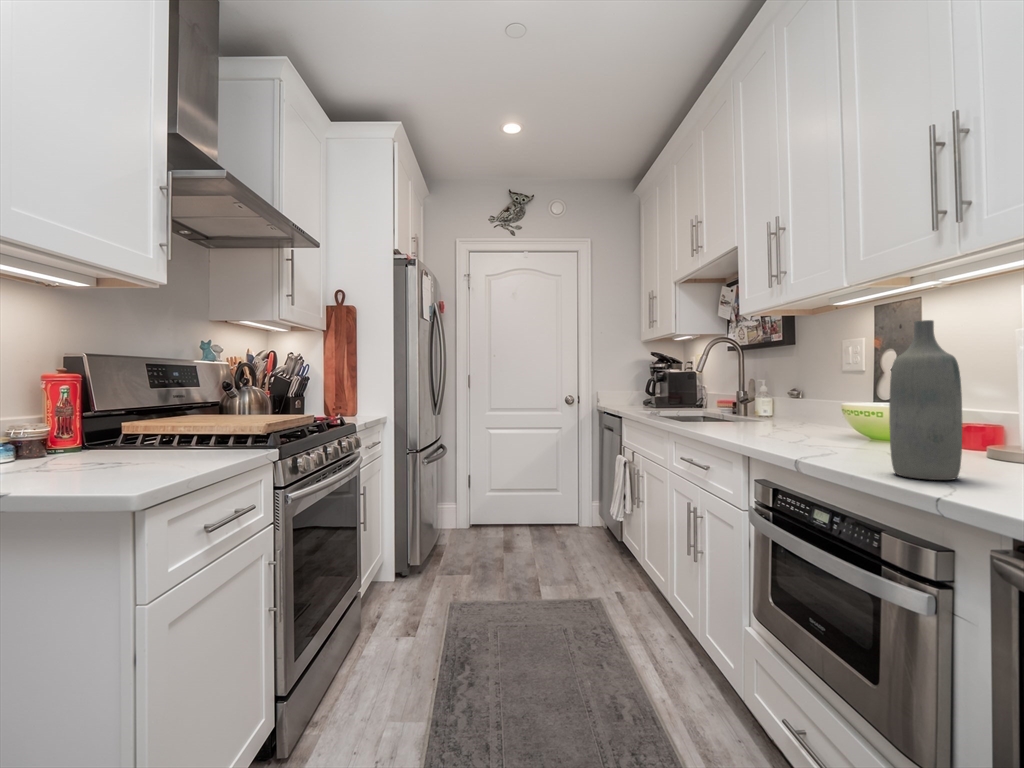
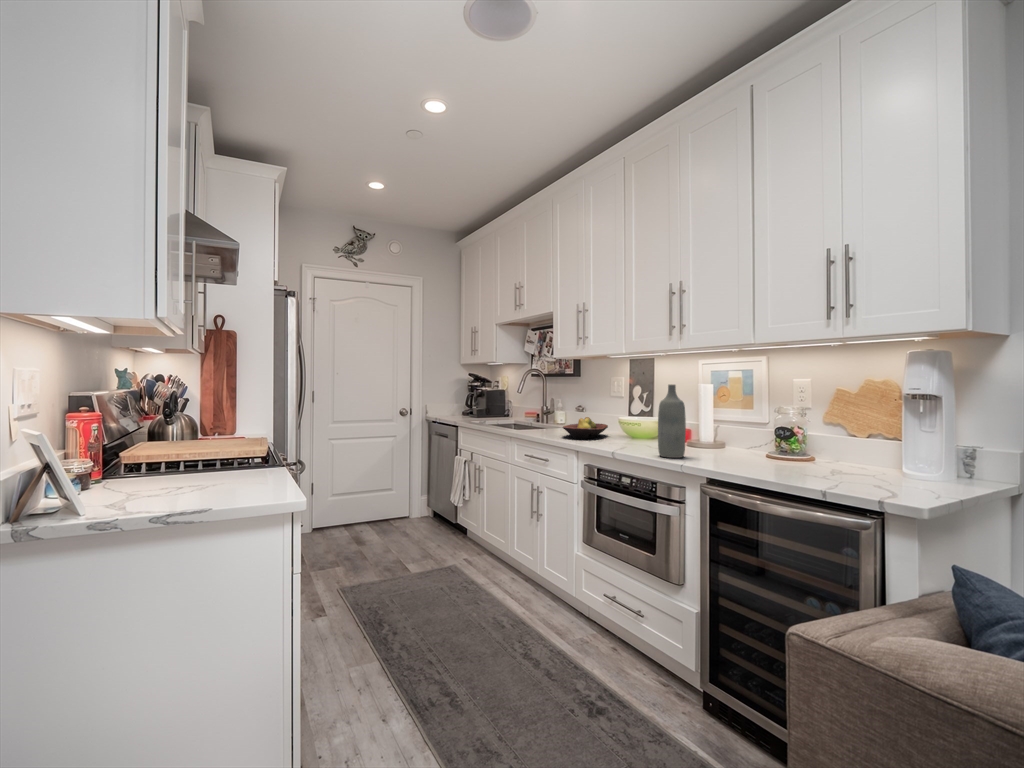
fruit bowl: none [736,402,825,436] -> present [563,417,608,439]

